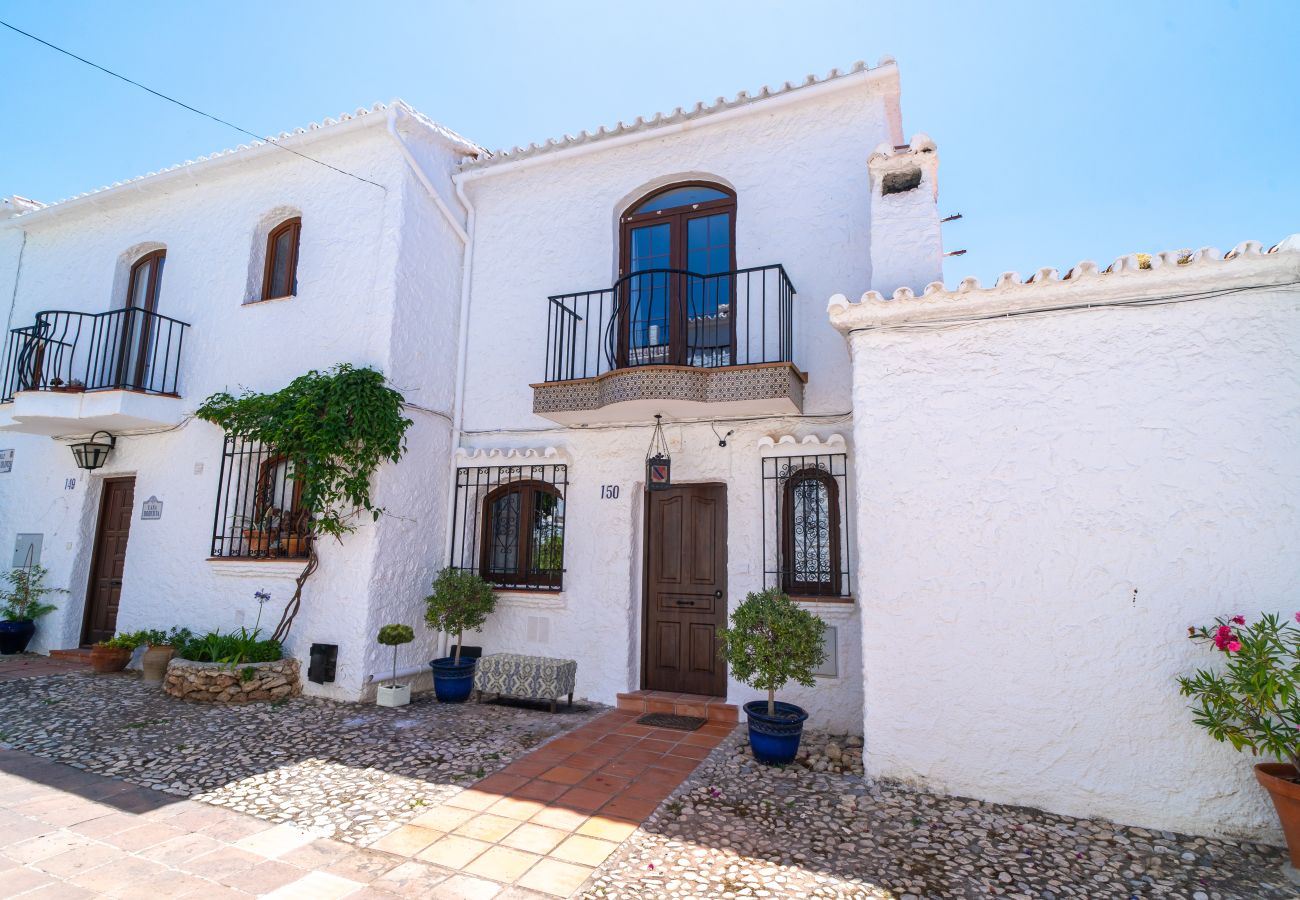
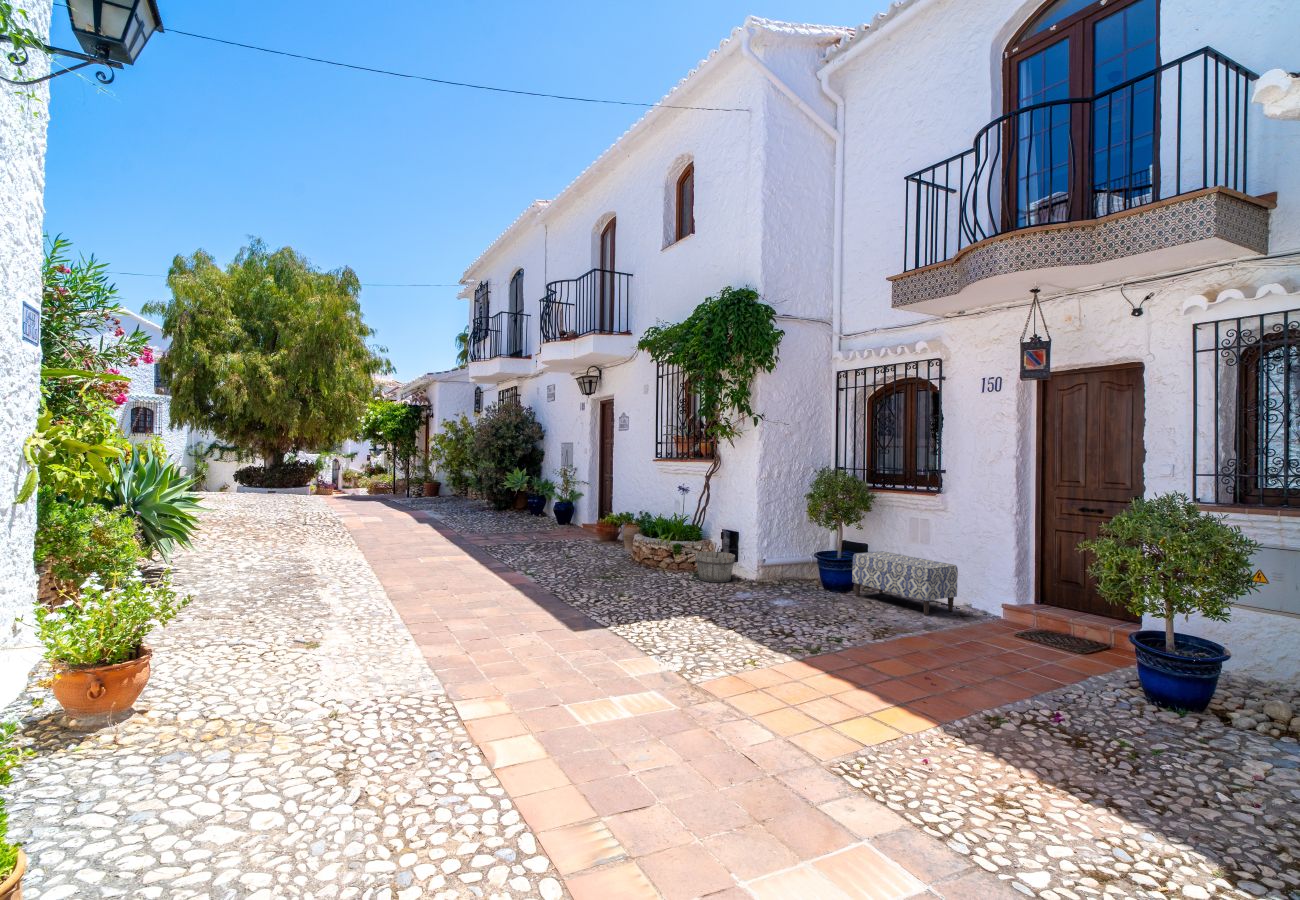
potted tree: present [377,623,415,707] -> none [765,516,797,589]
wooden bucket: none [278,664,335,711] -> present [695,546,735,582]

